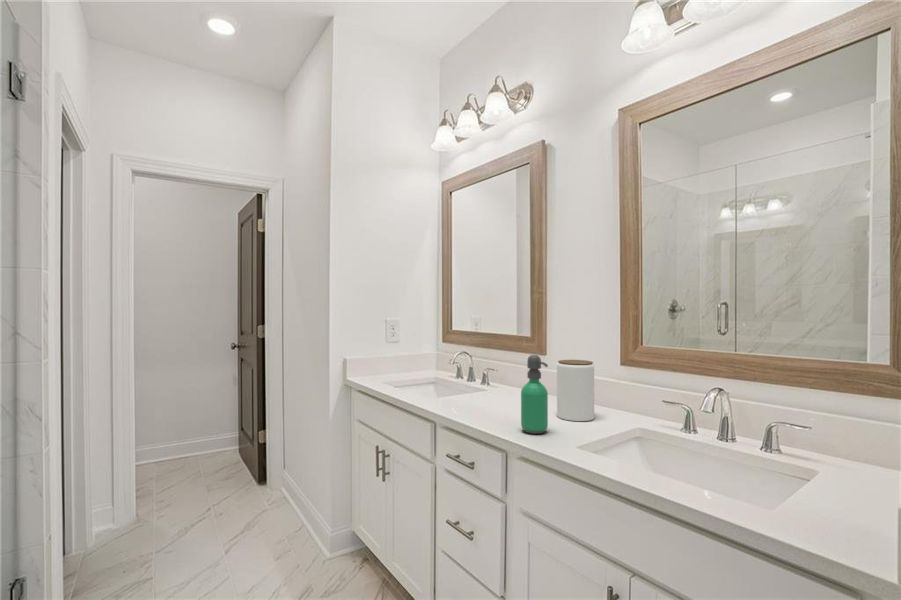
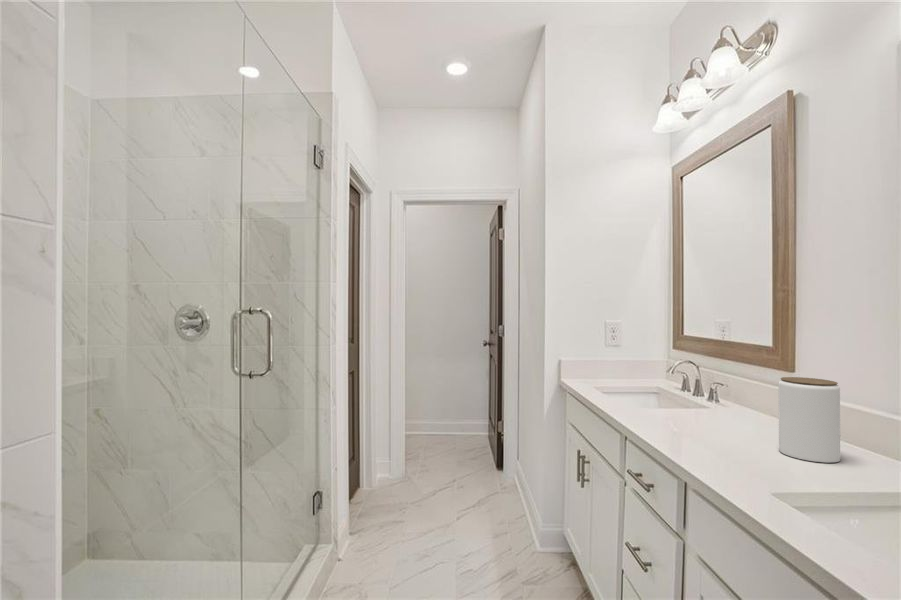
soap dispenser: present [521,355,548,434] -> none [704,365,742,464]

